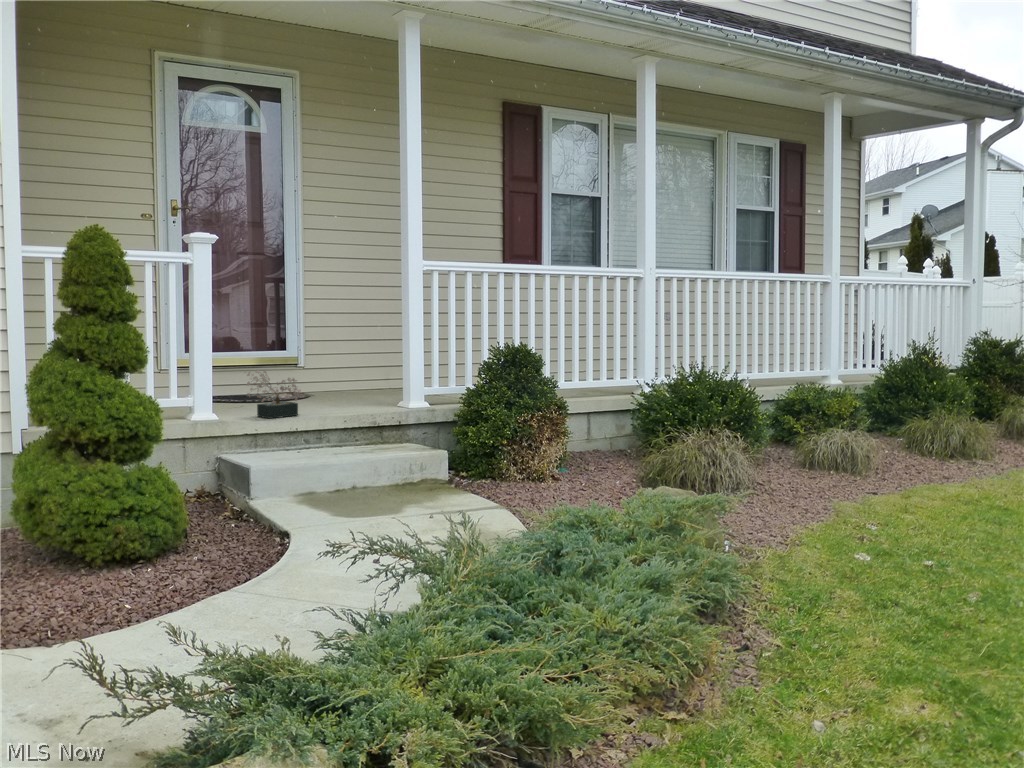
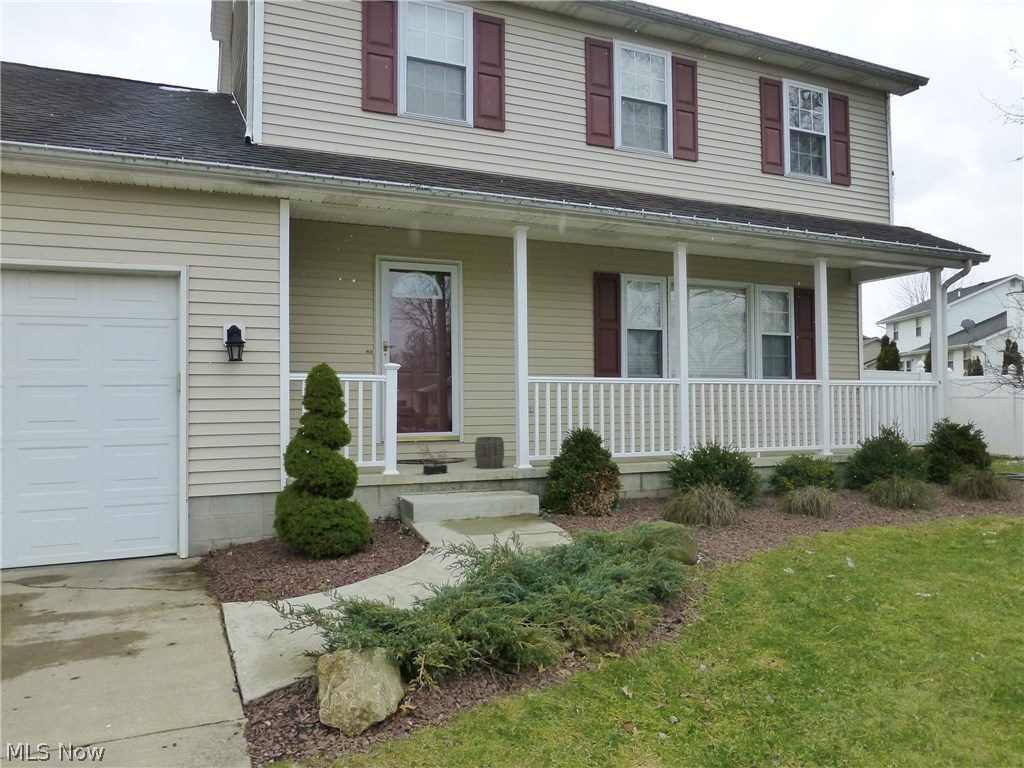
woven basket: none [336,357,384,408] -> present [475,437,504,469]

